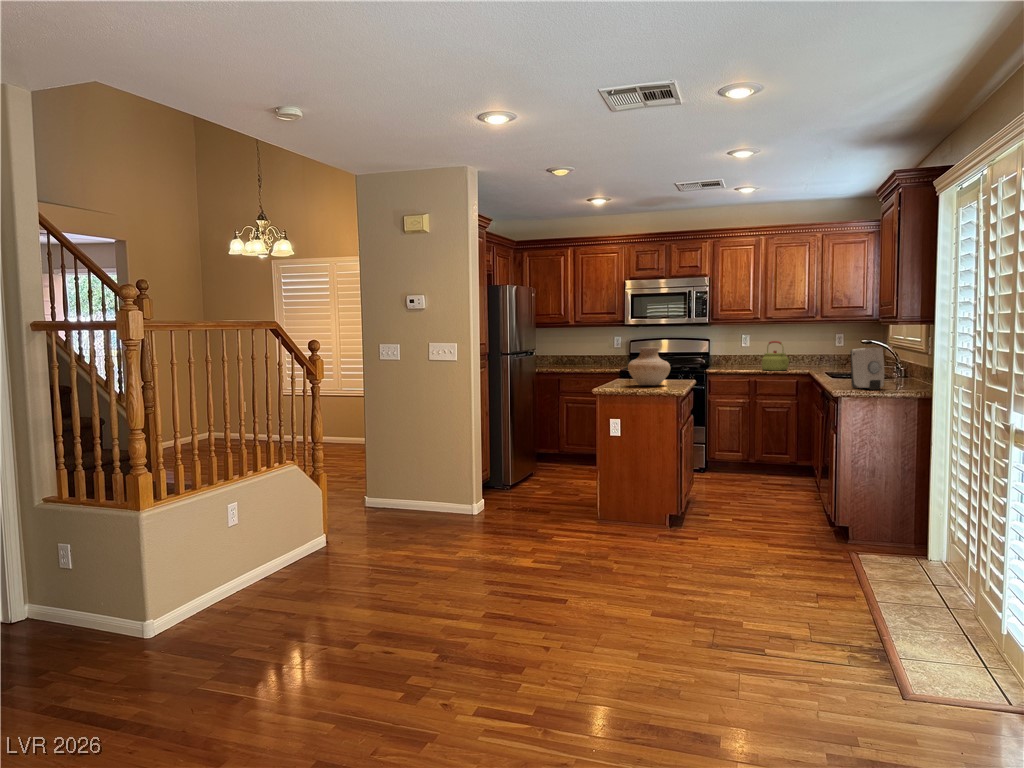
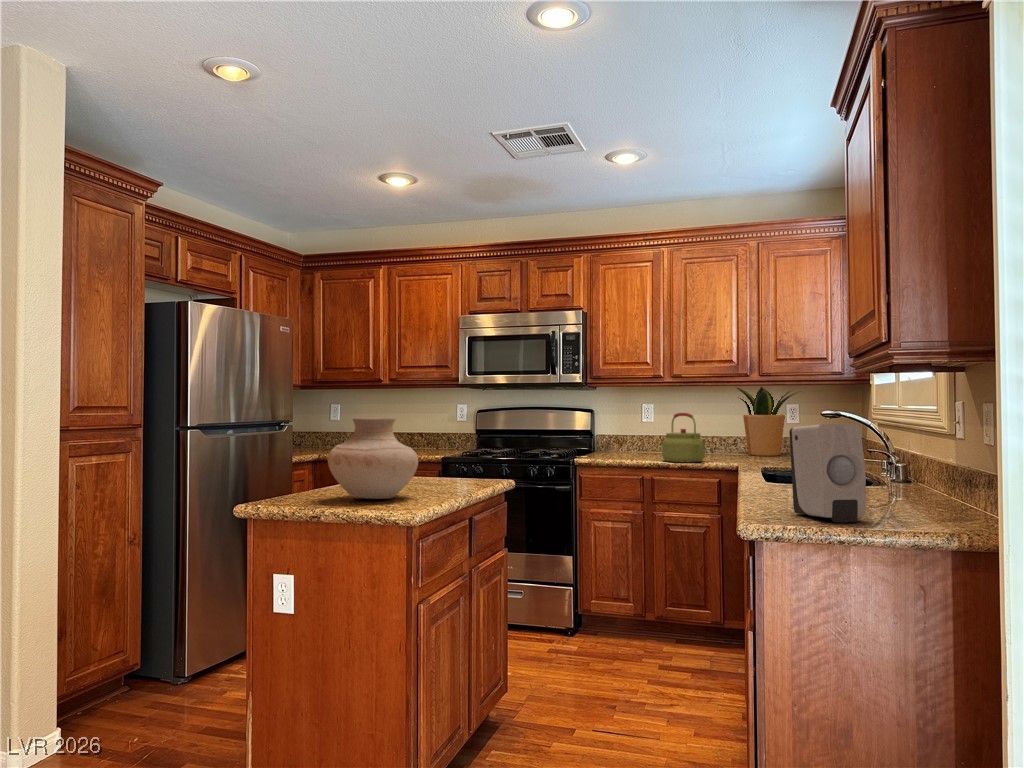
potted plant: none [800,323,847,367] -> present [737,387,798,456]

